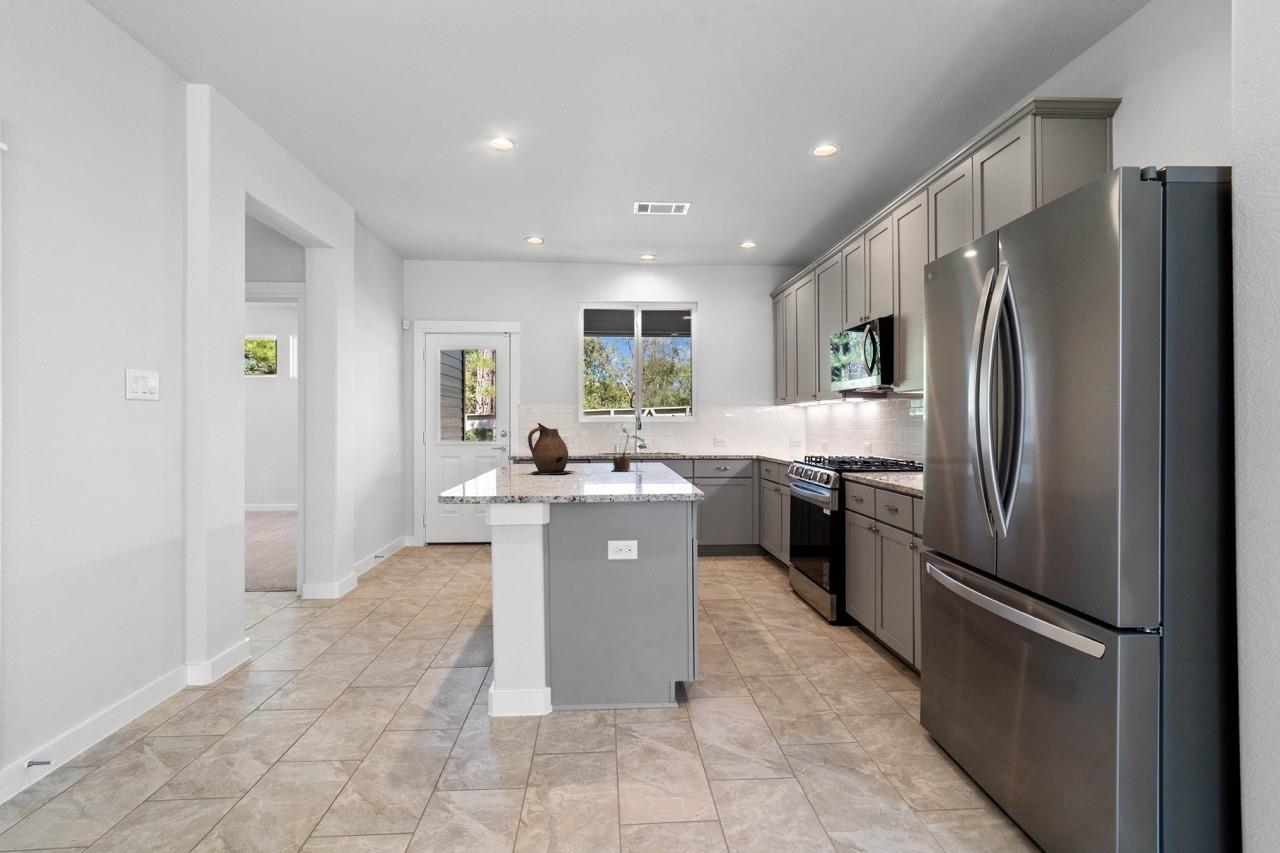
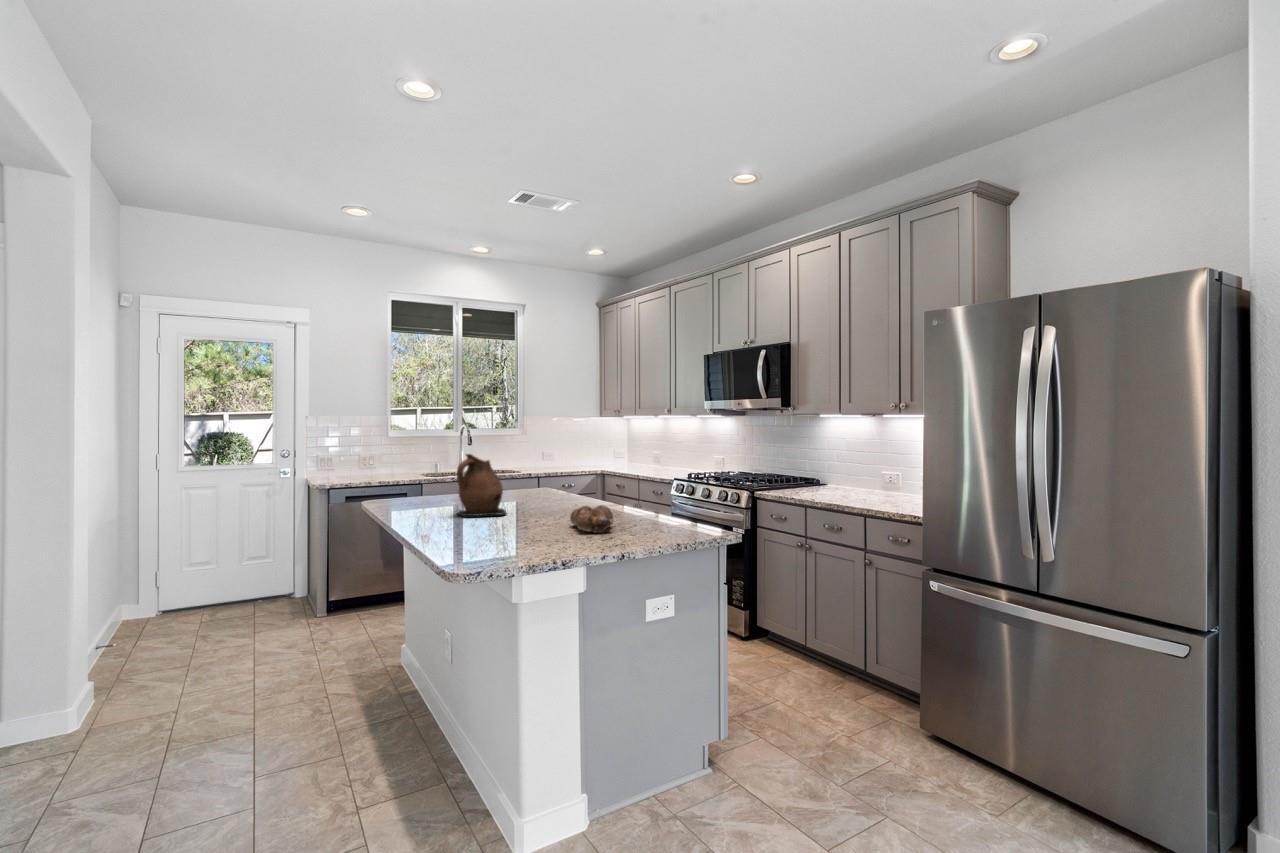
potted plant: present [612,429,644,471] -> none [533,455,572,505]
bread loaf: none [574,462,616,484] -> present [570,505,613,533]

